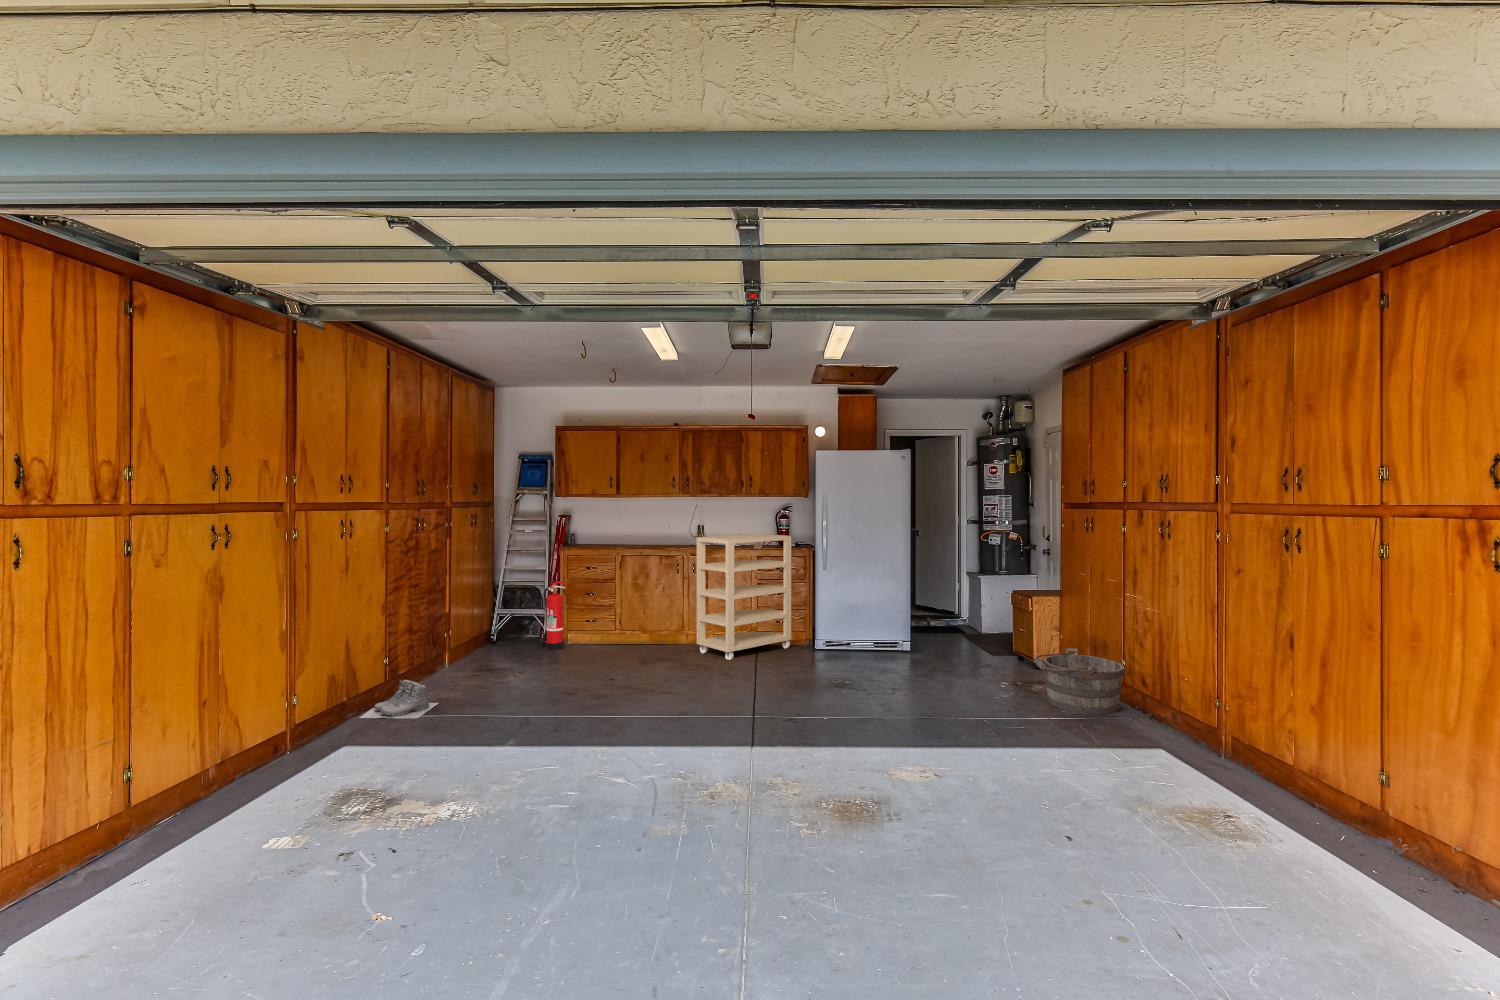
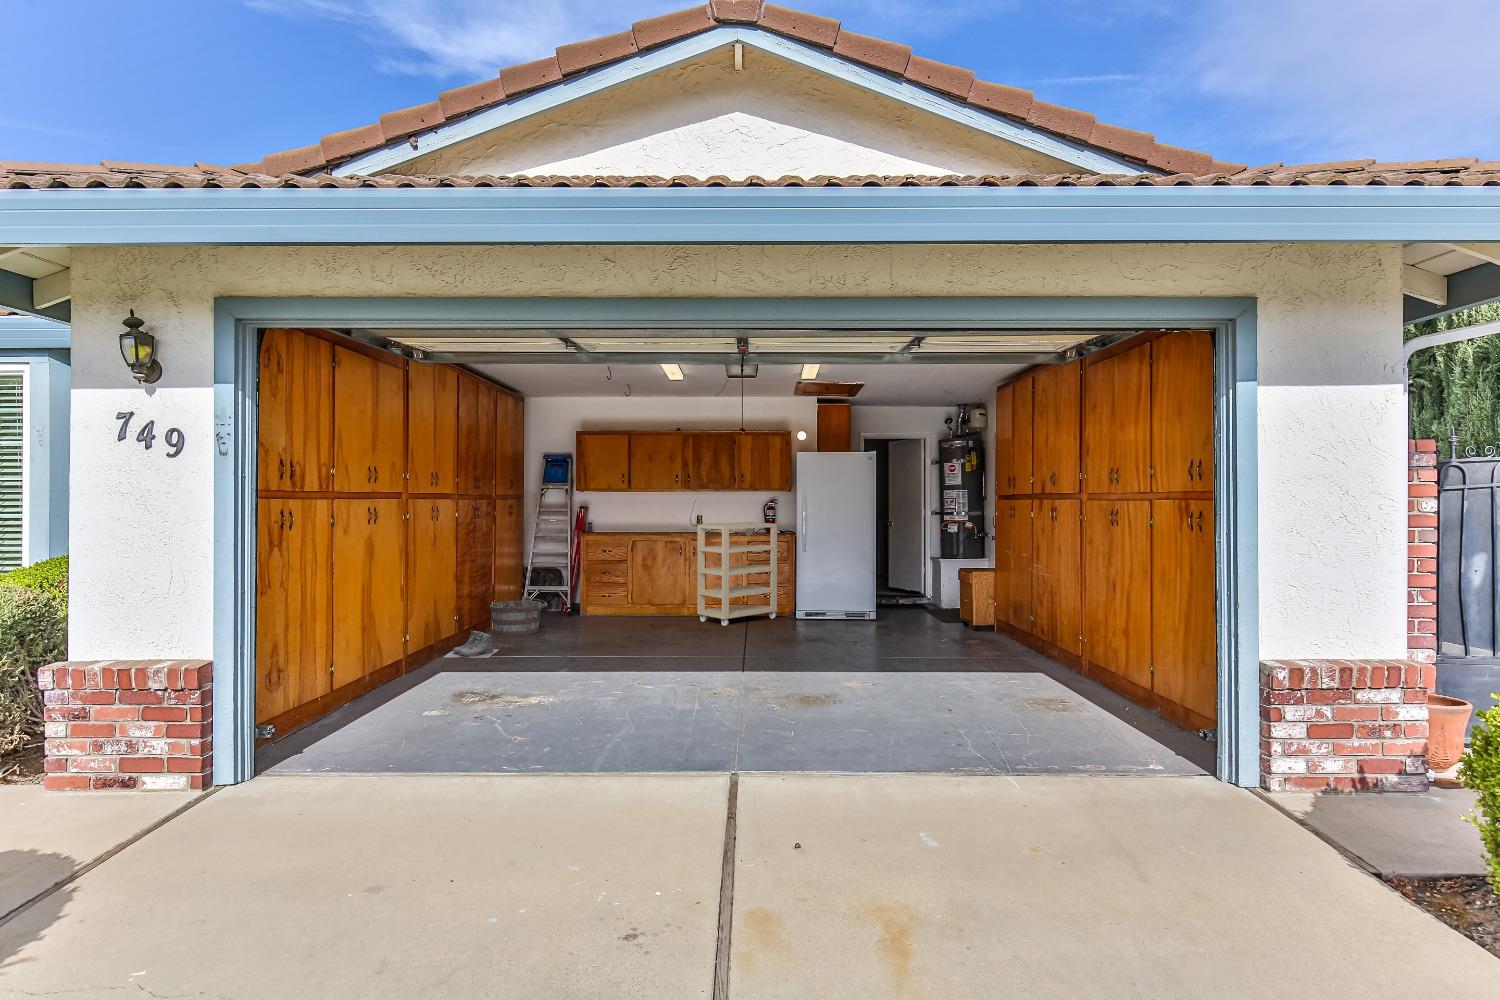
fire extinguisher: present [540,581,566,650] -> none [565,562,588,620]
bucket: present [1034,648,1125,714] -> present [490,596,547,636]

